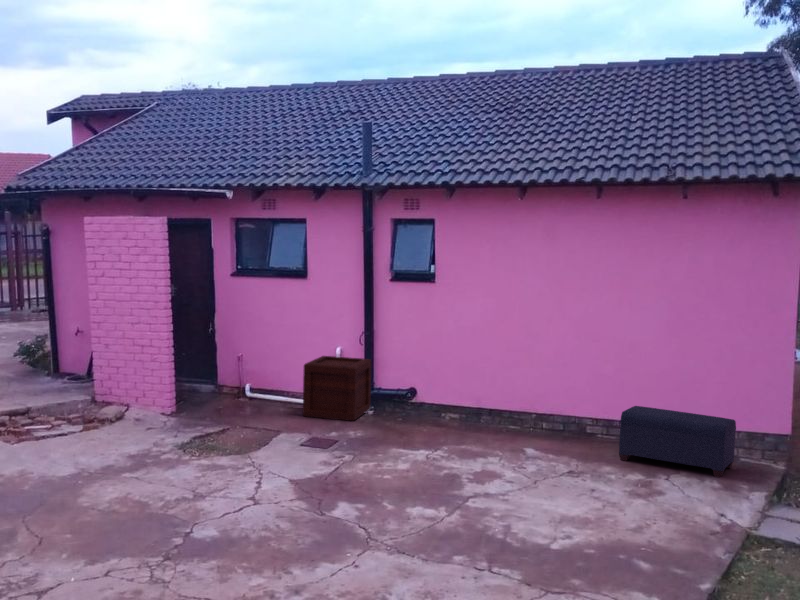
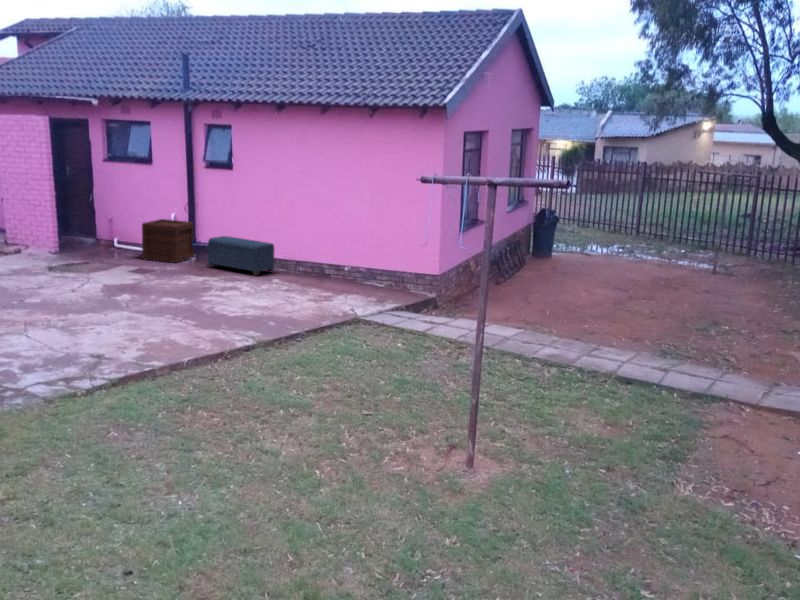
bench: present [619,406,736,477] -> present [208,236,274,276]

